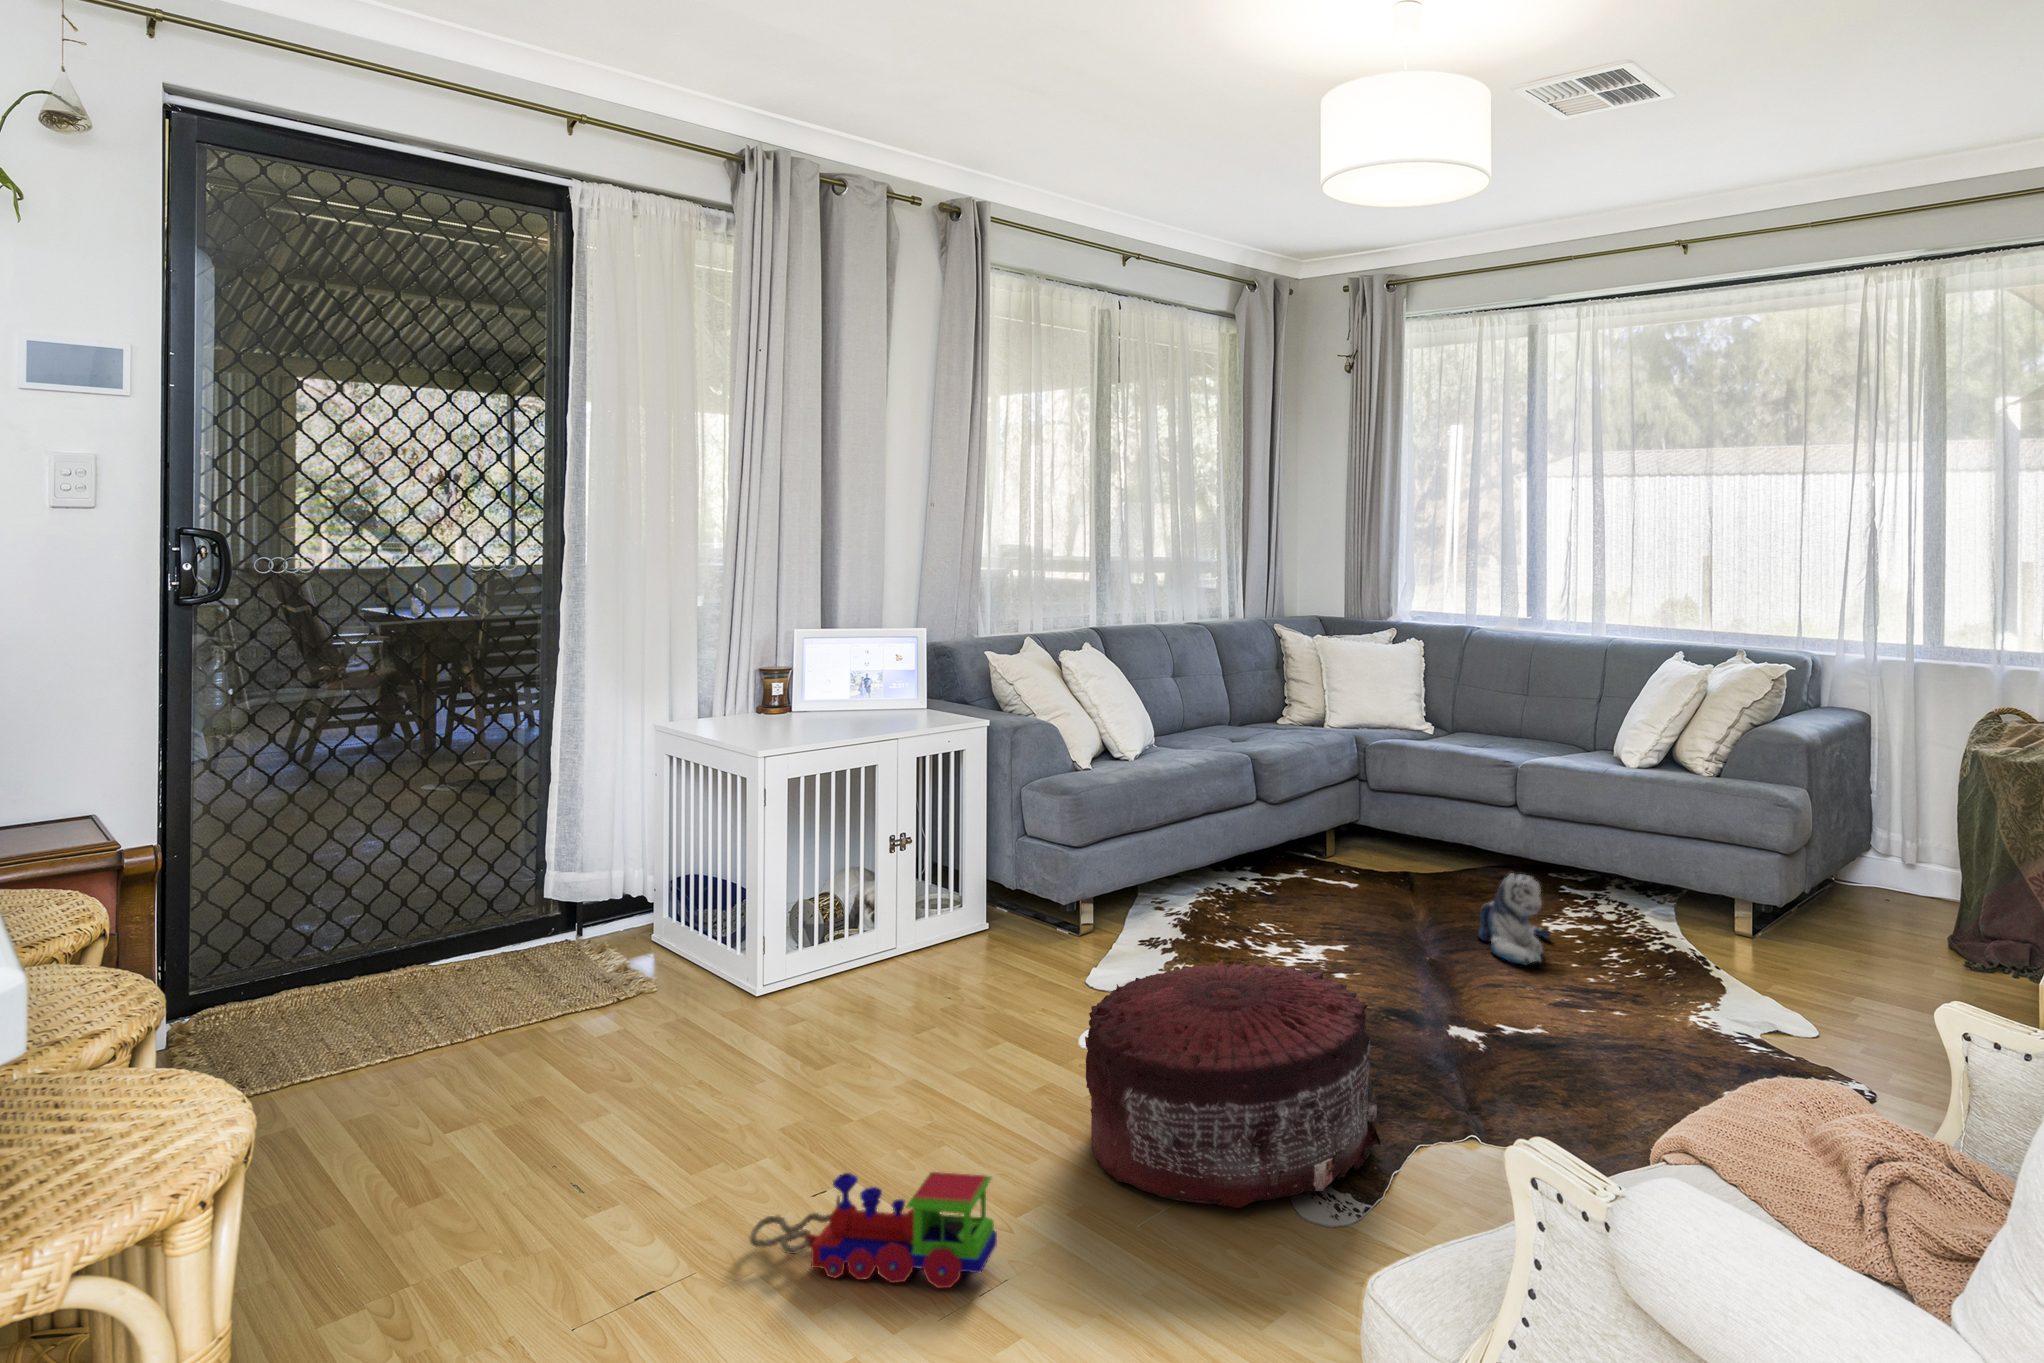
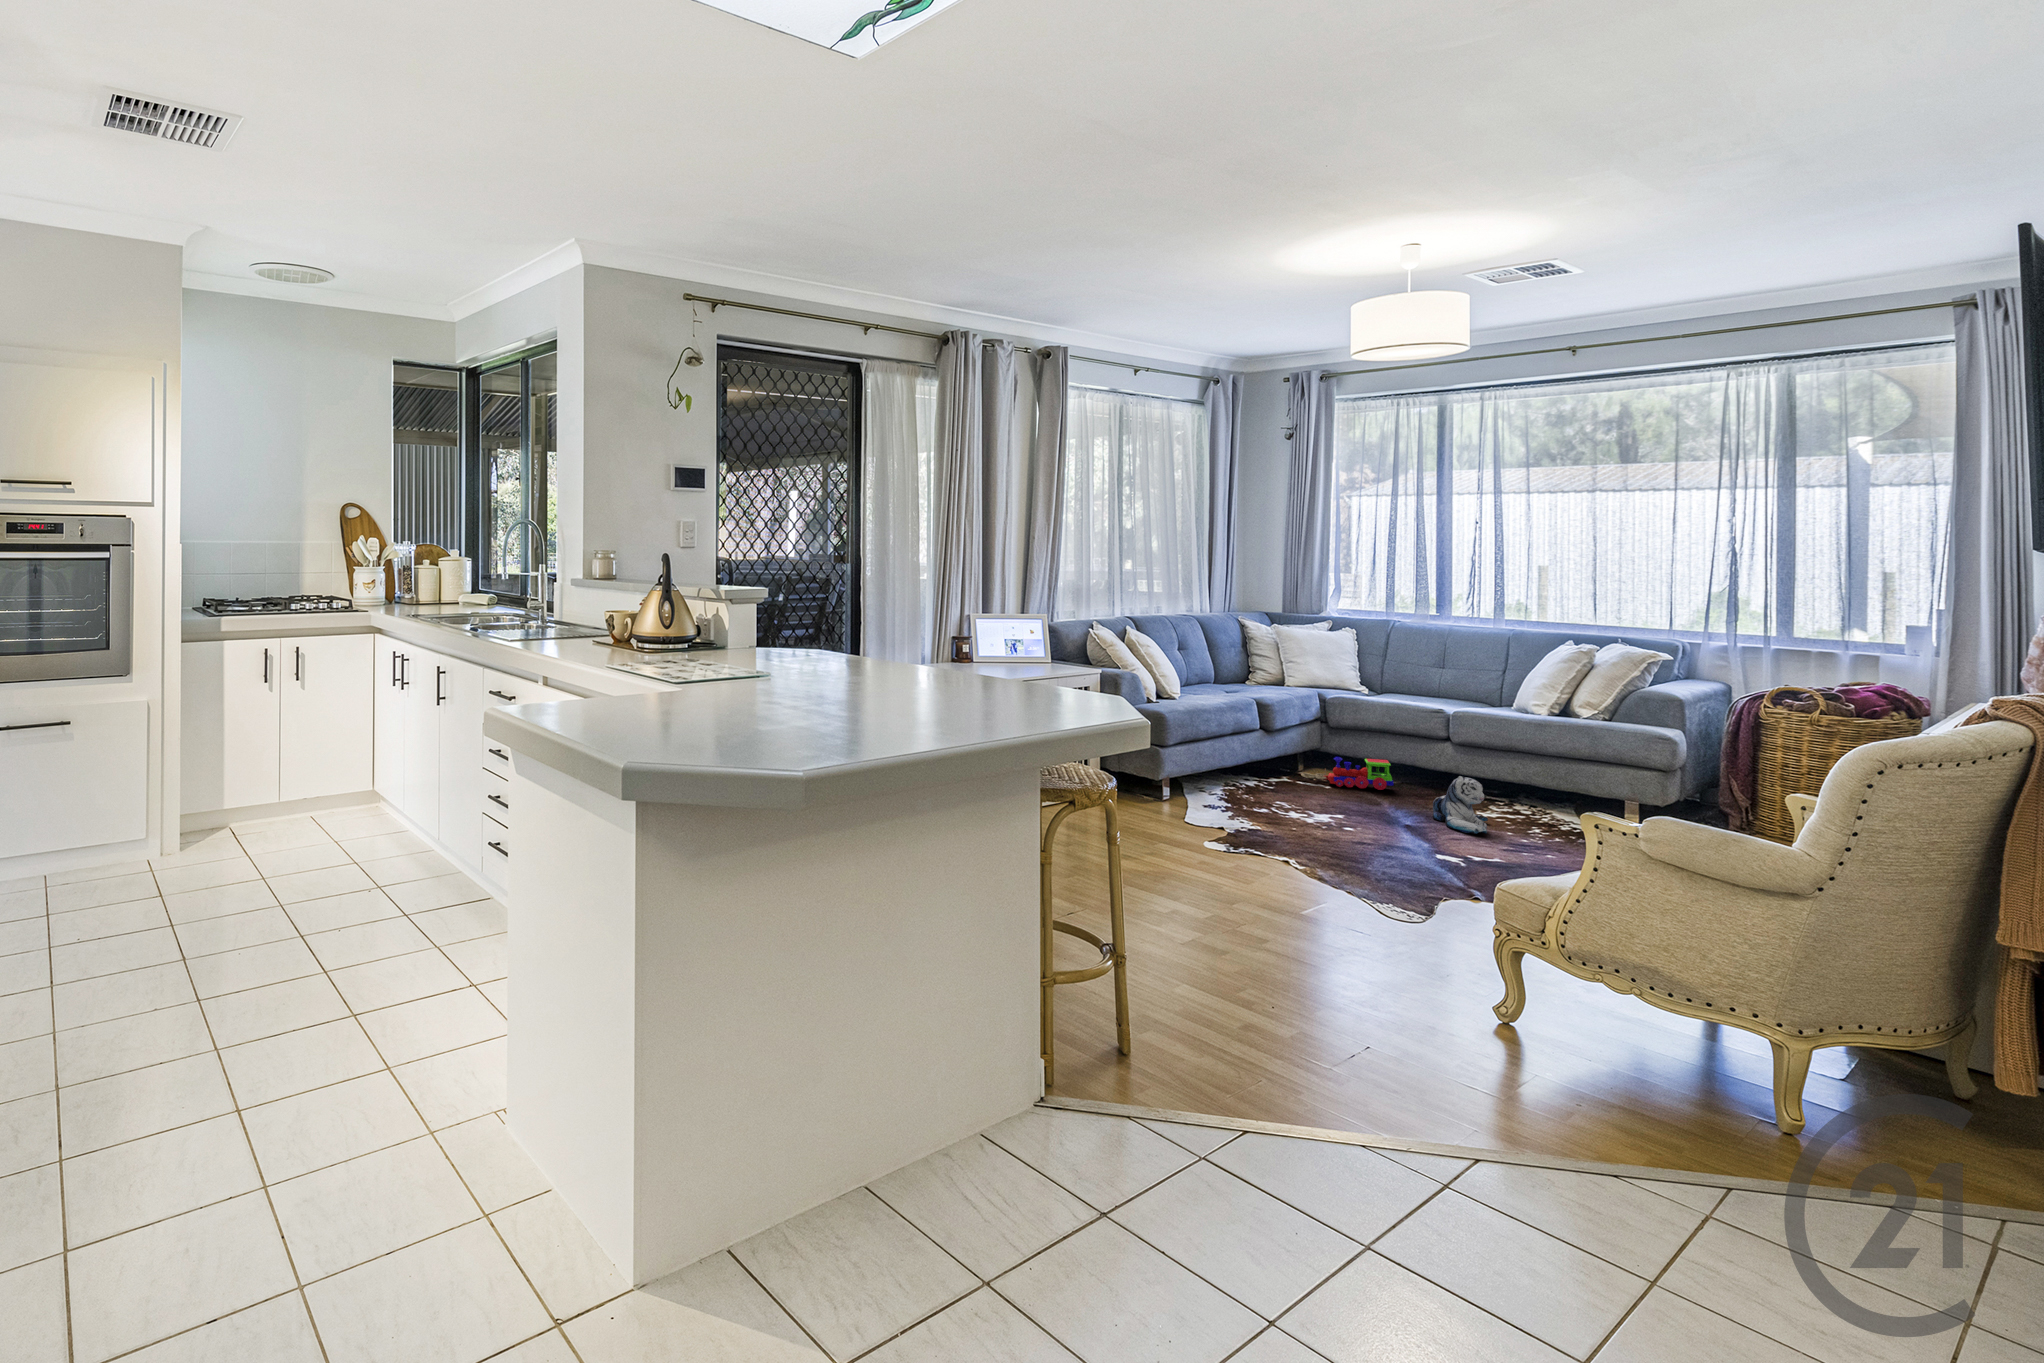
pouf: present [1085,959,1381,1208] -> none [1238,801,1425,919]
toy train: present [750,1172,997,1288] -> present [1301,757,1393,790]

